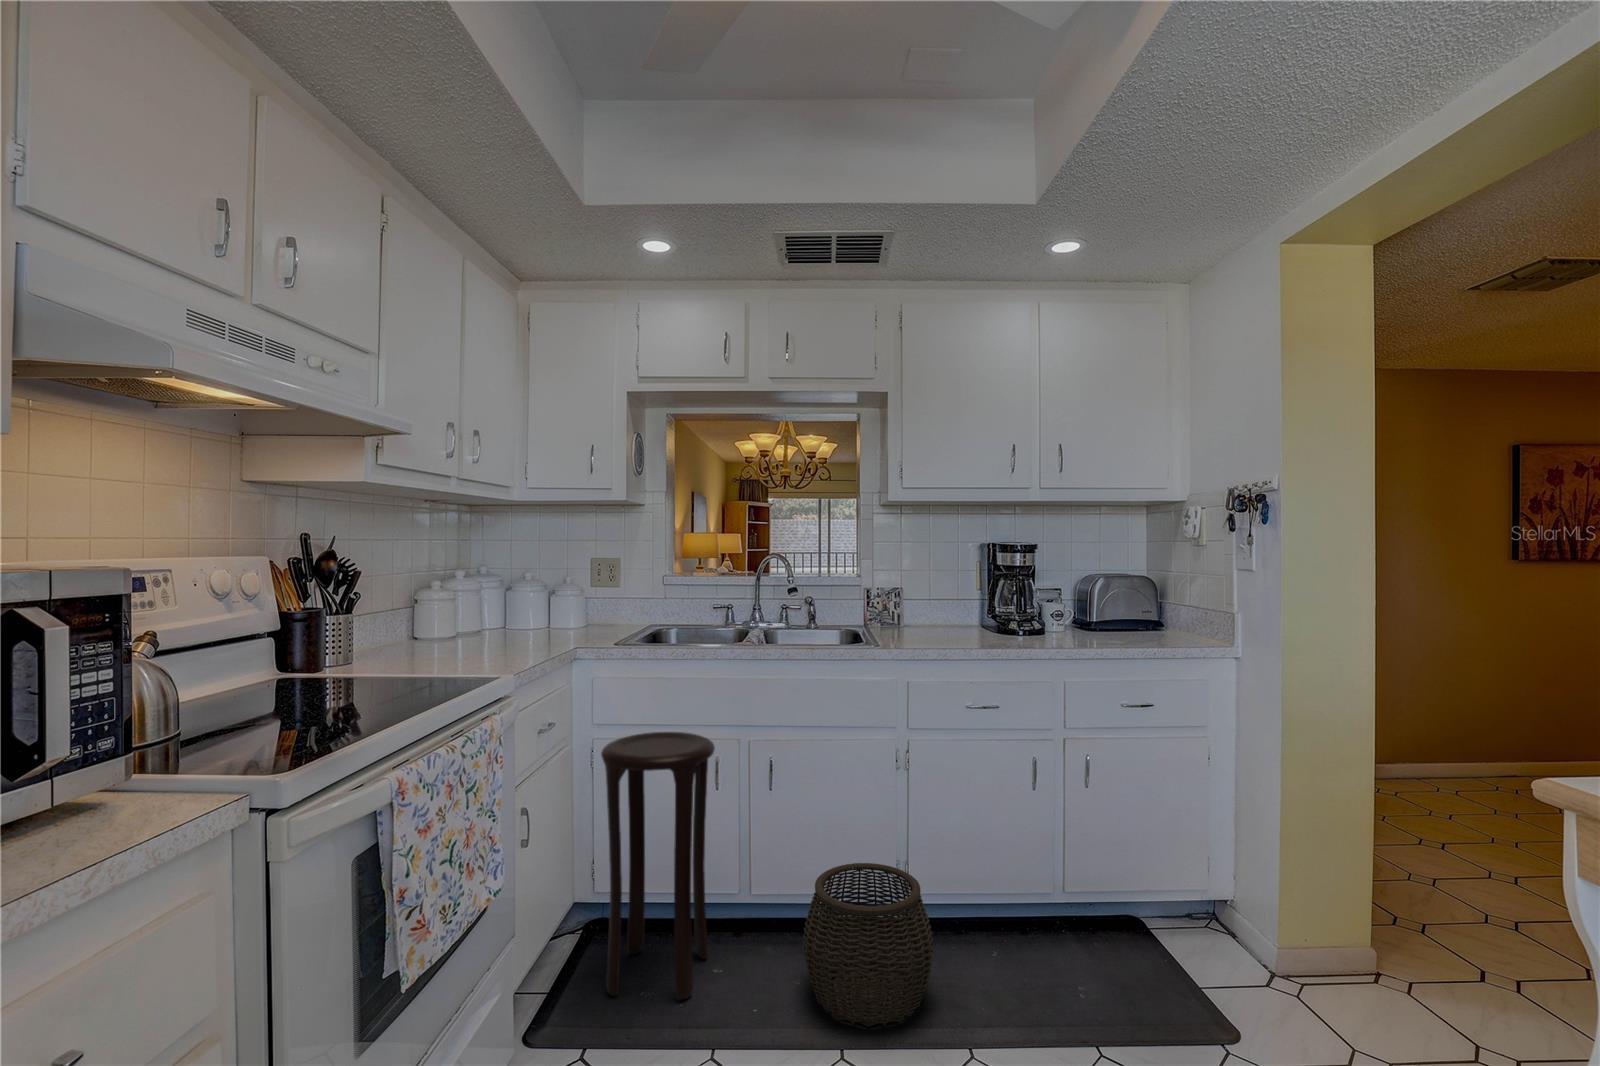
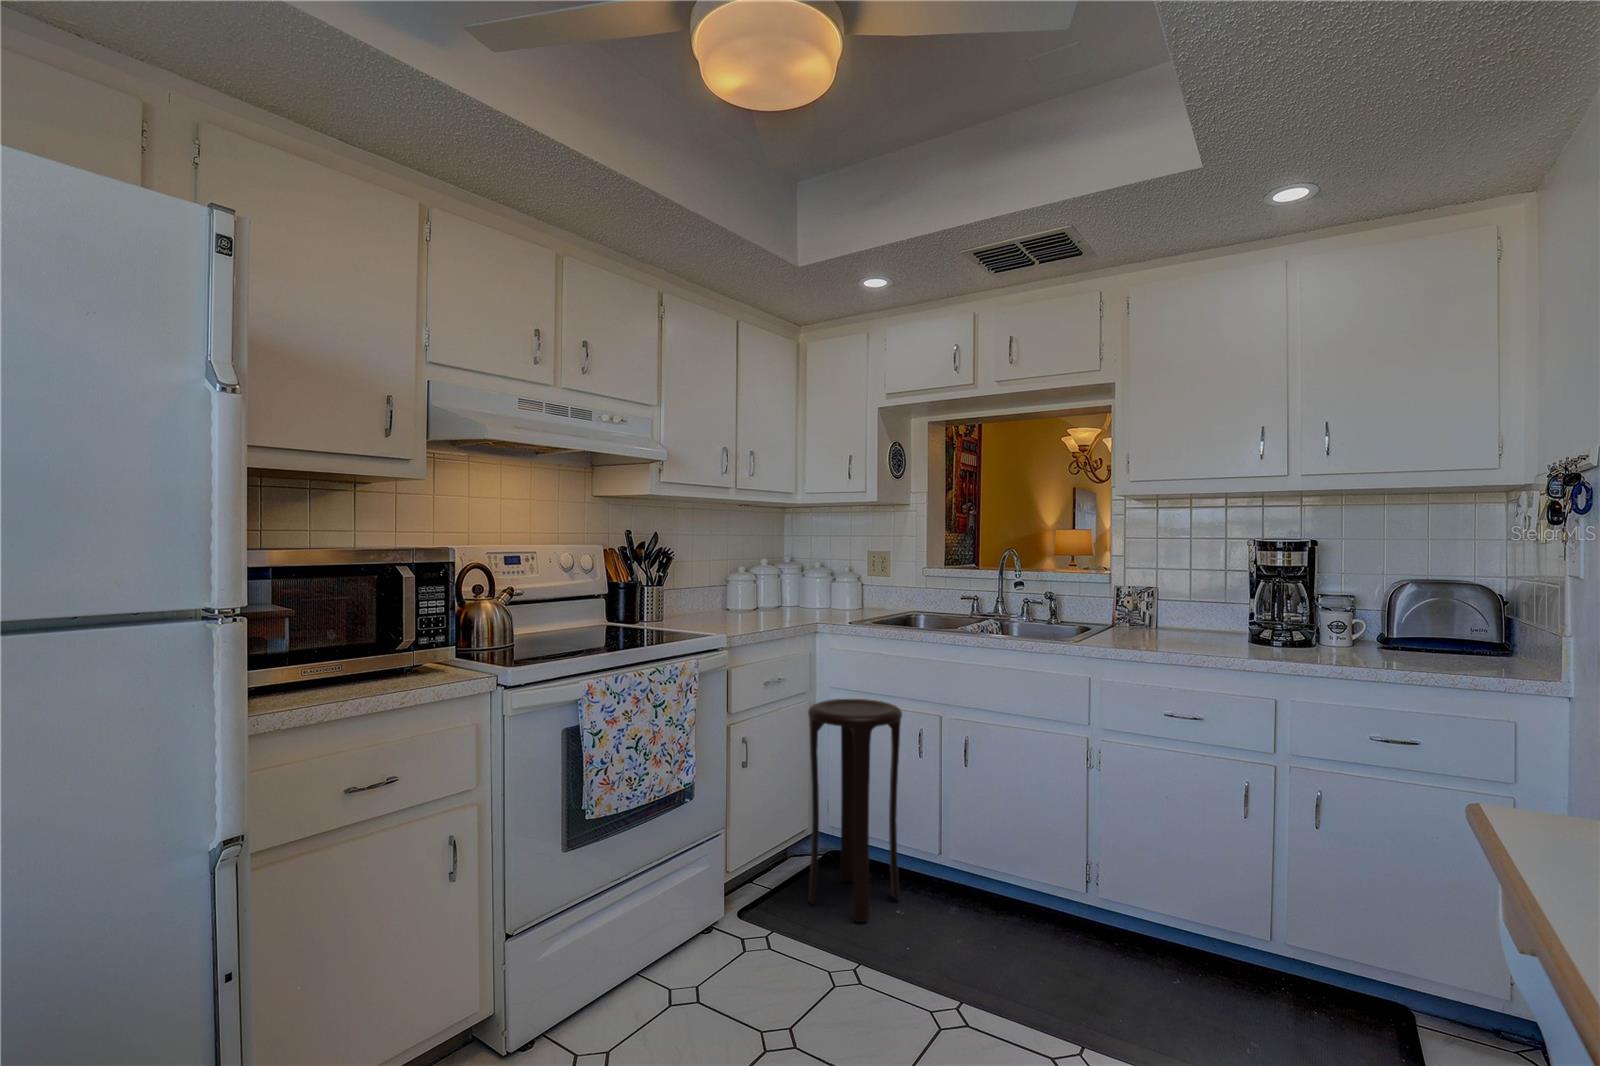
woven basket: present [803,863,934,1027] -> none [954,846,1082,998]

